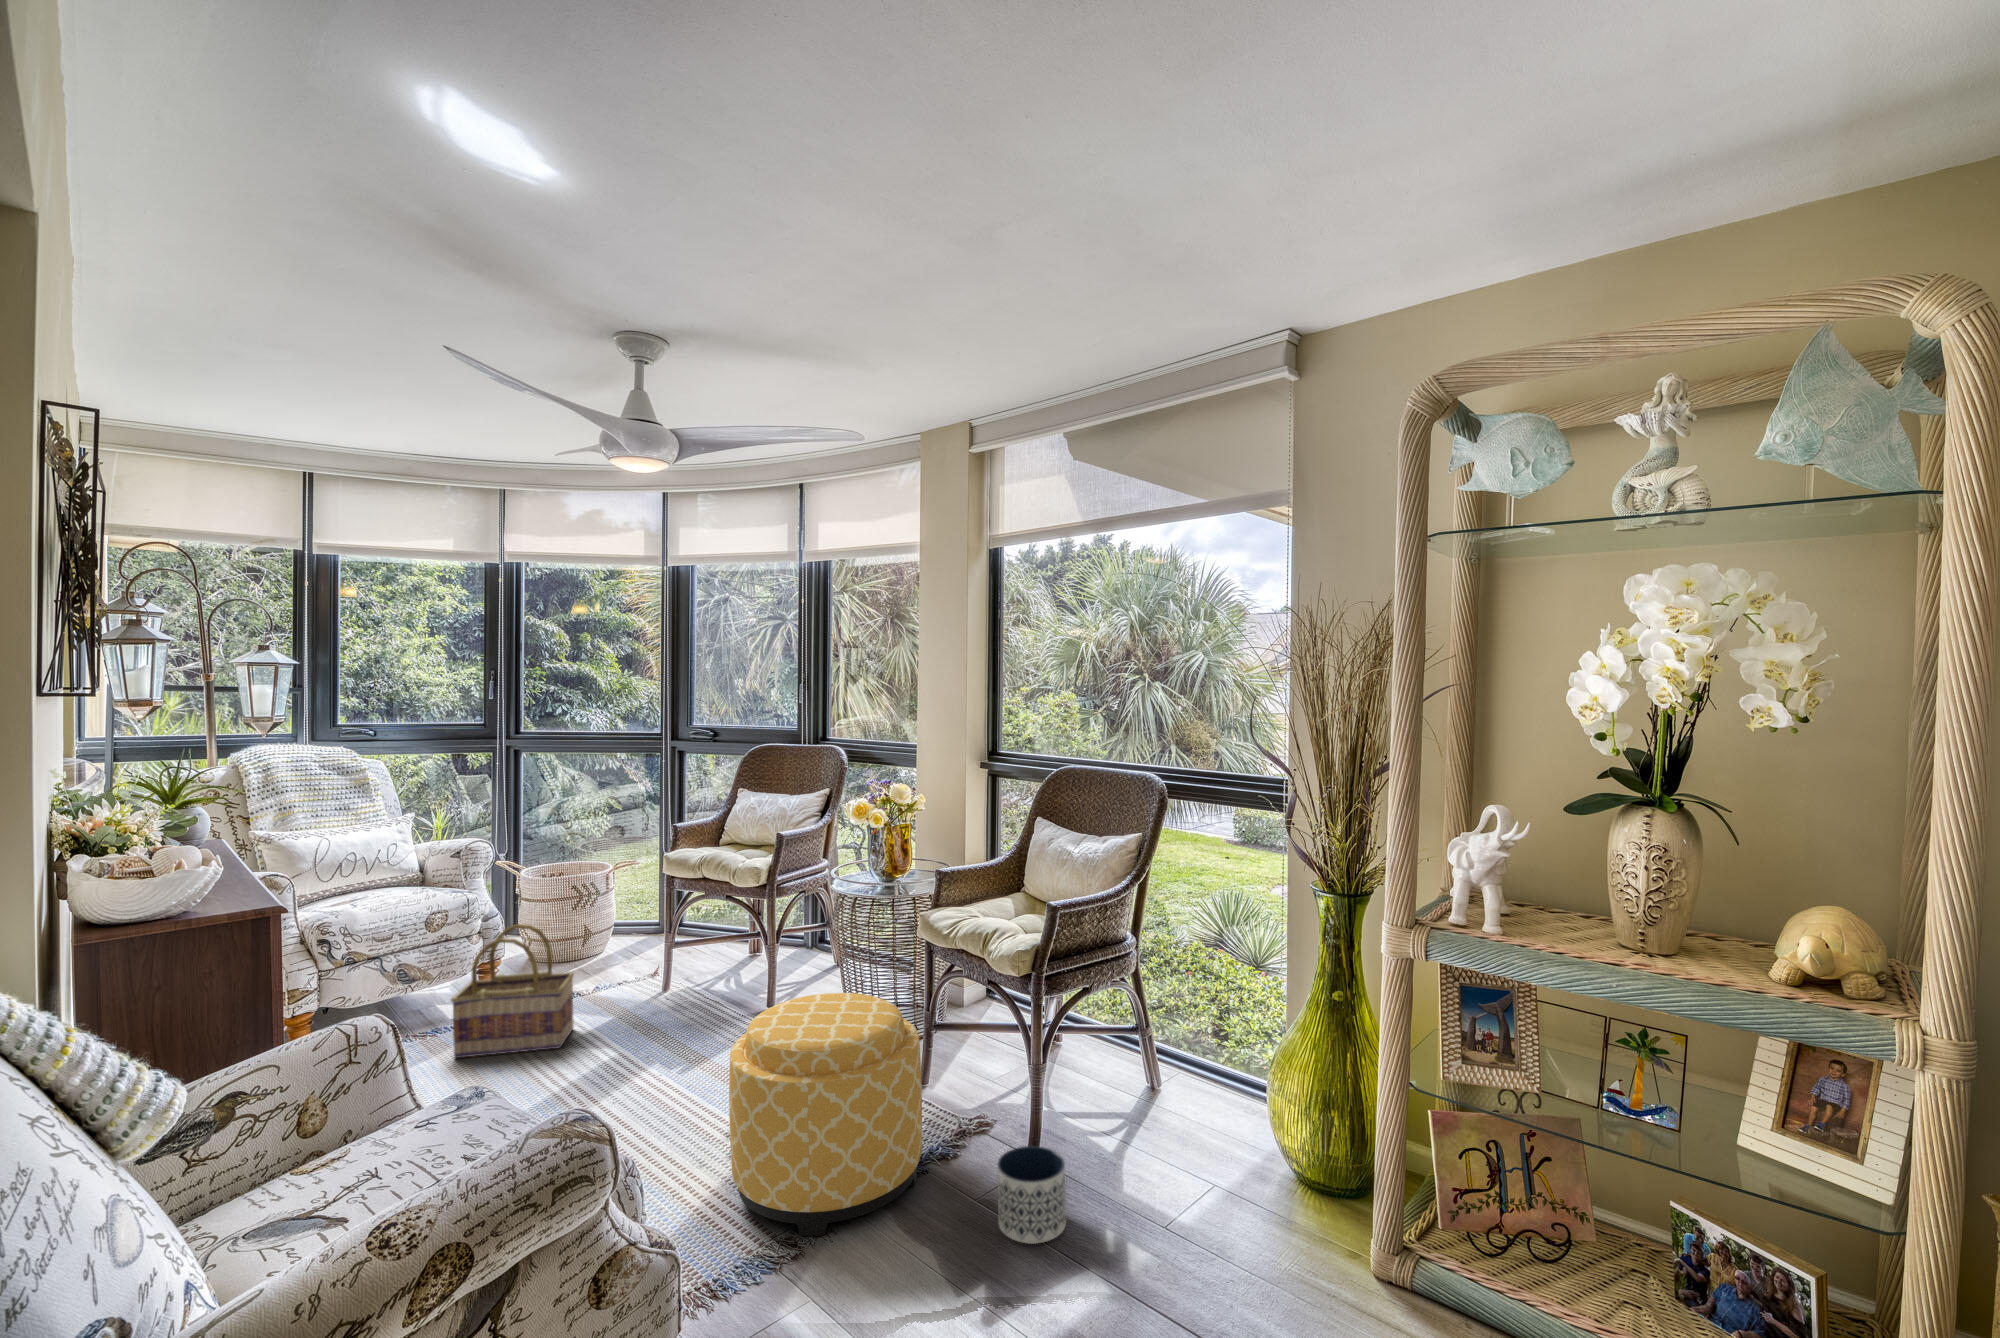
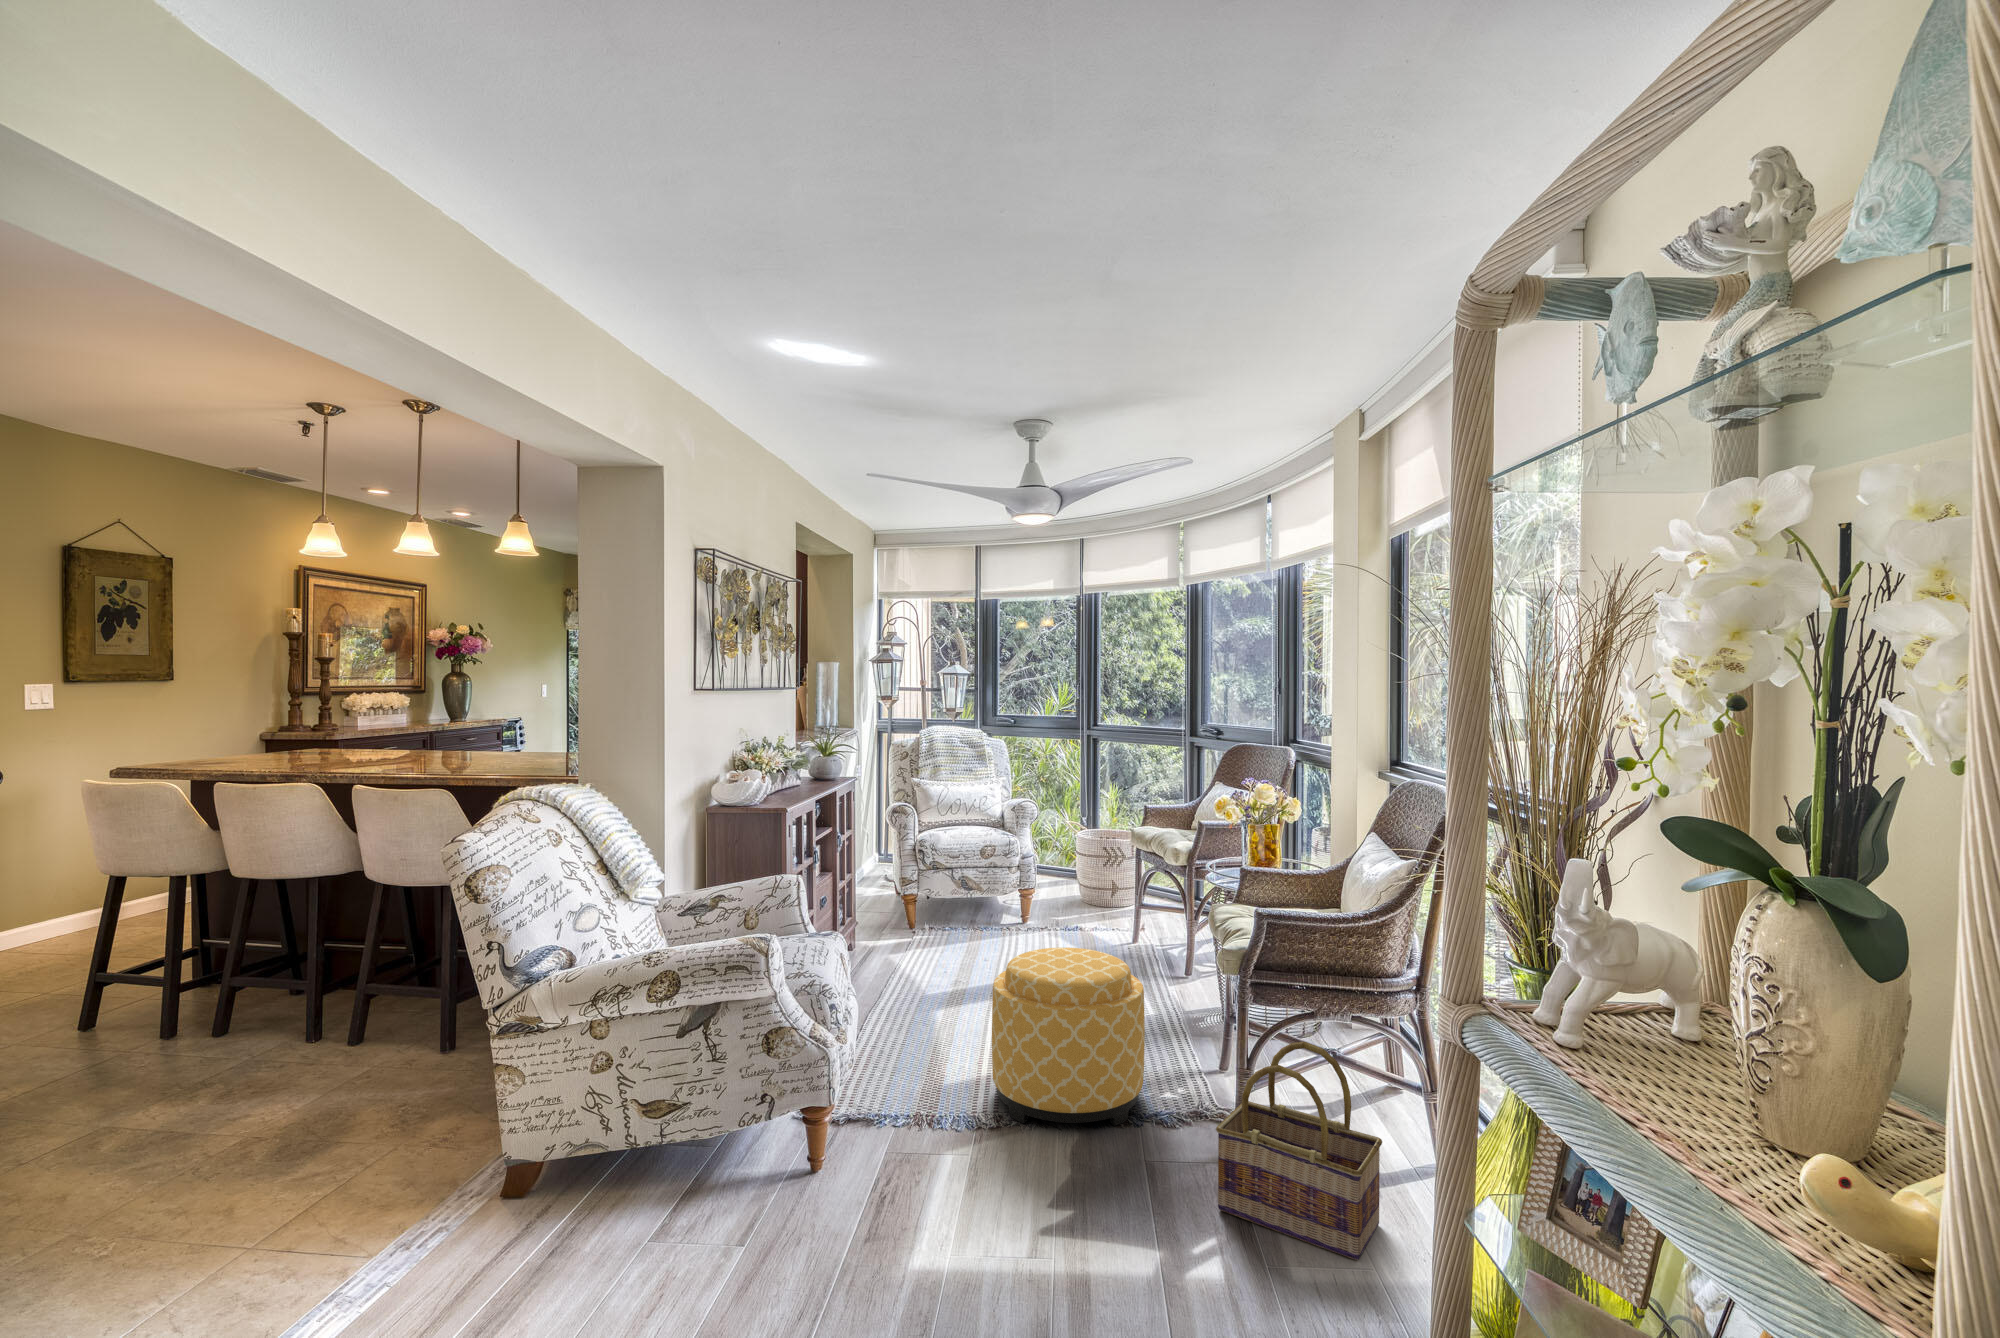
basket: present [451,924,574,1058] -> present [1216,1041,1382,1260]
planter: present [997,1146,1066,1244] -> none [1127,1118,1188,1203]

